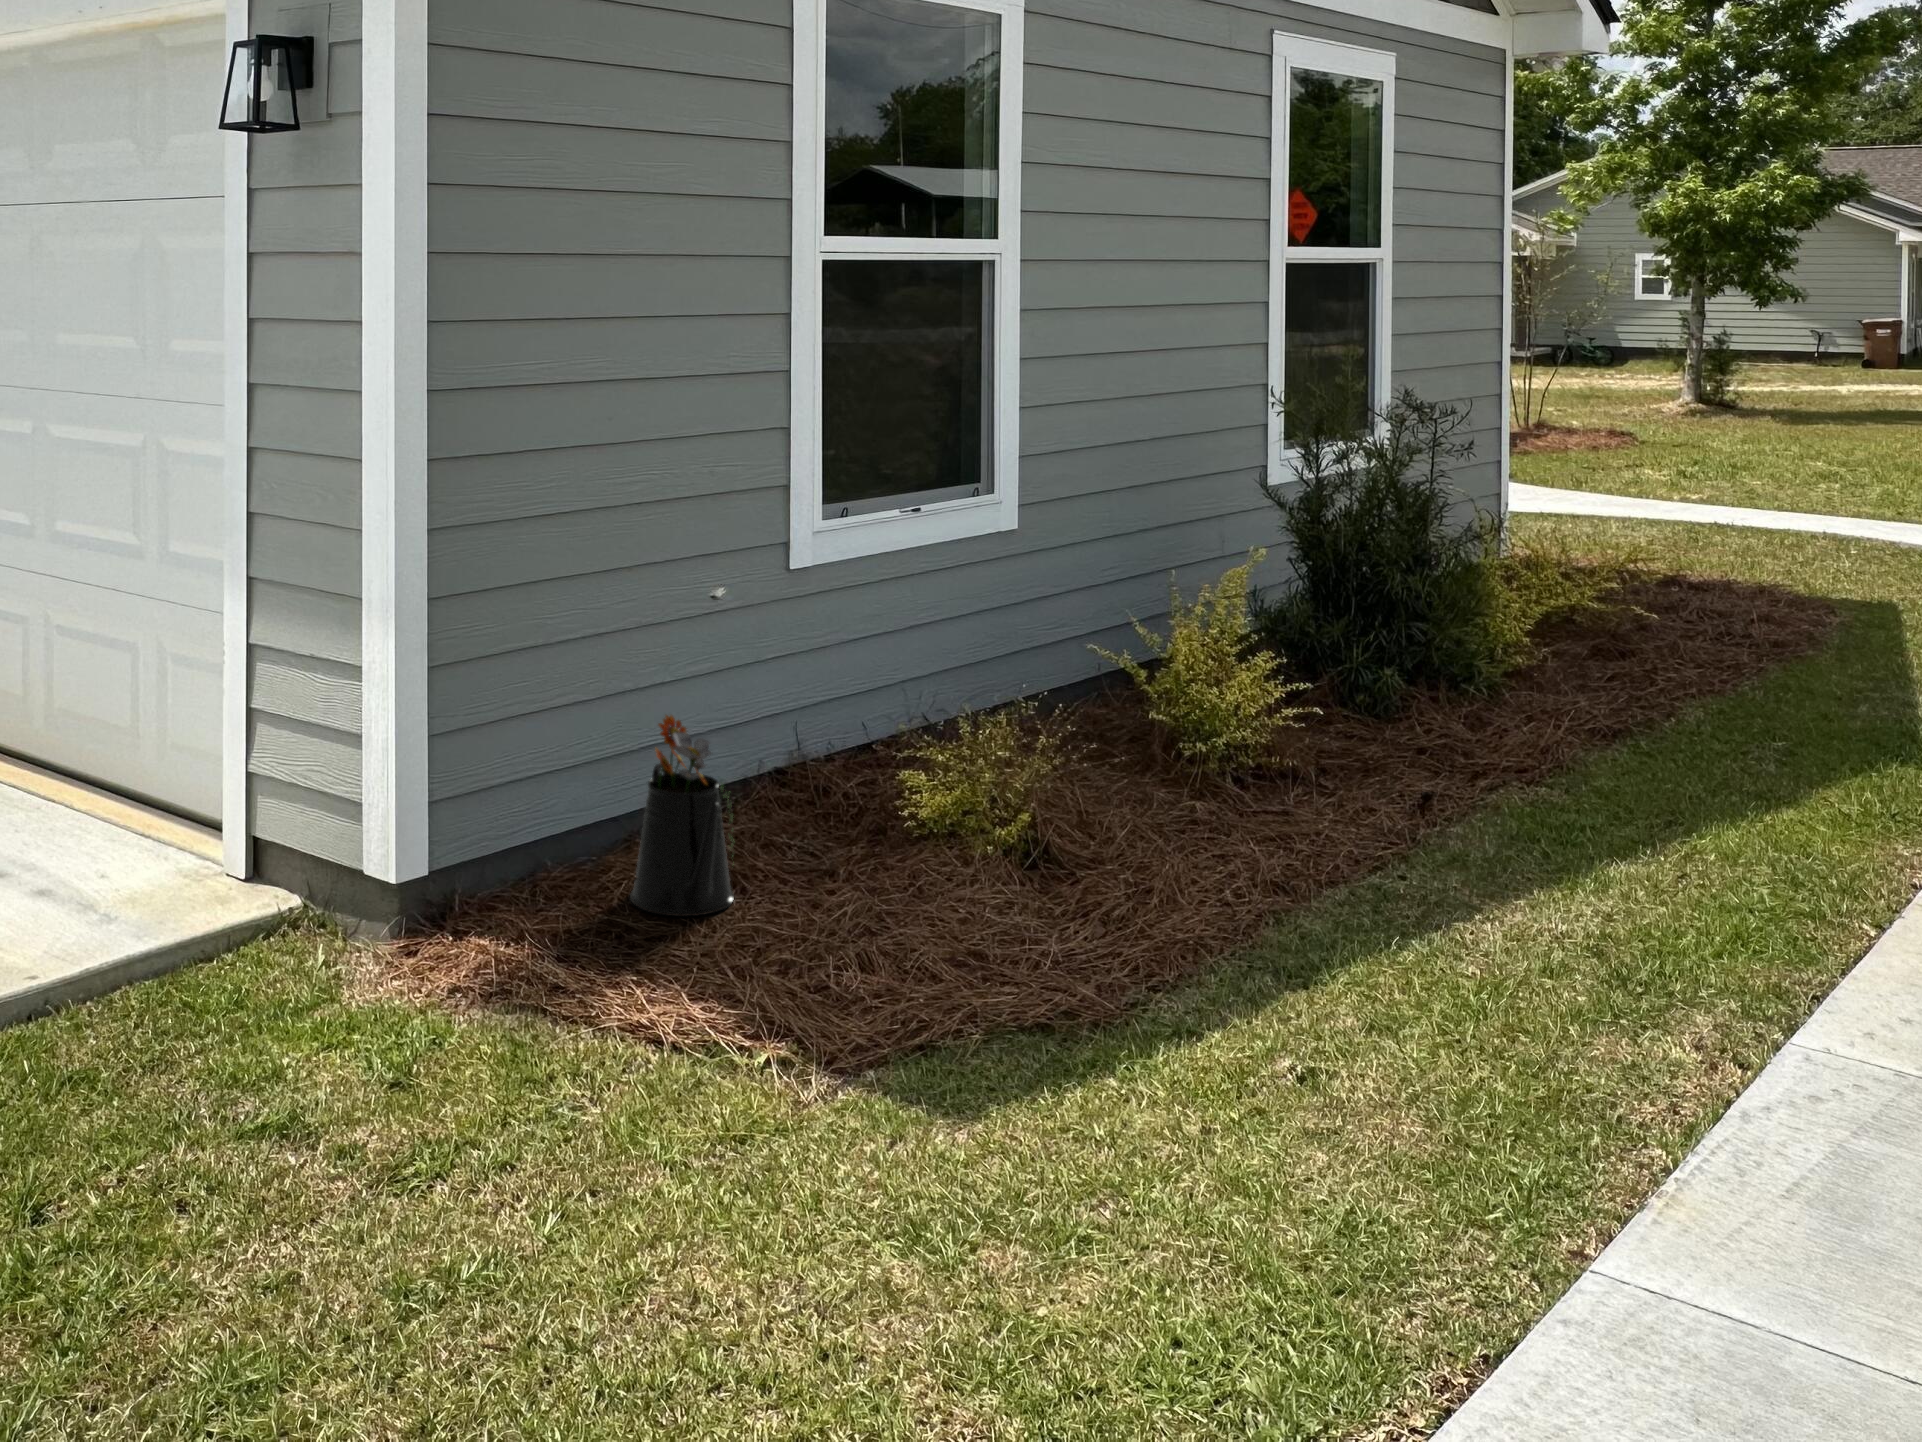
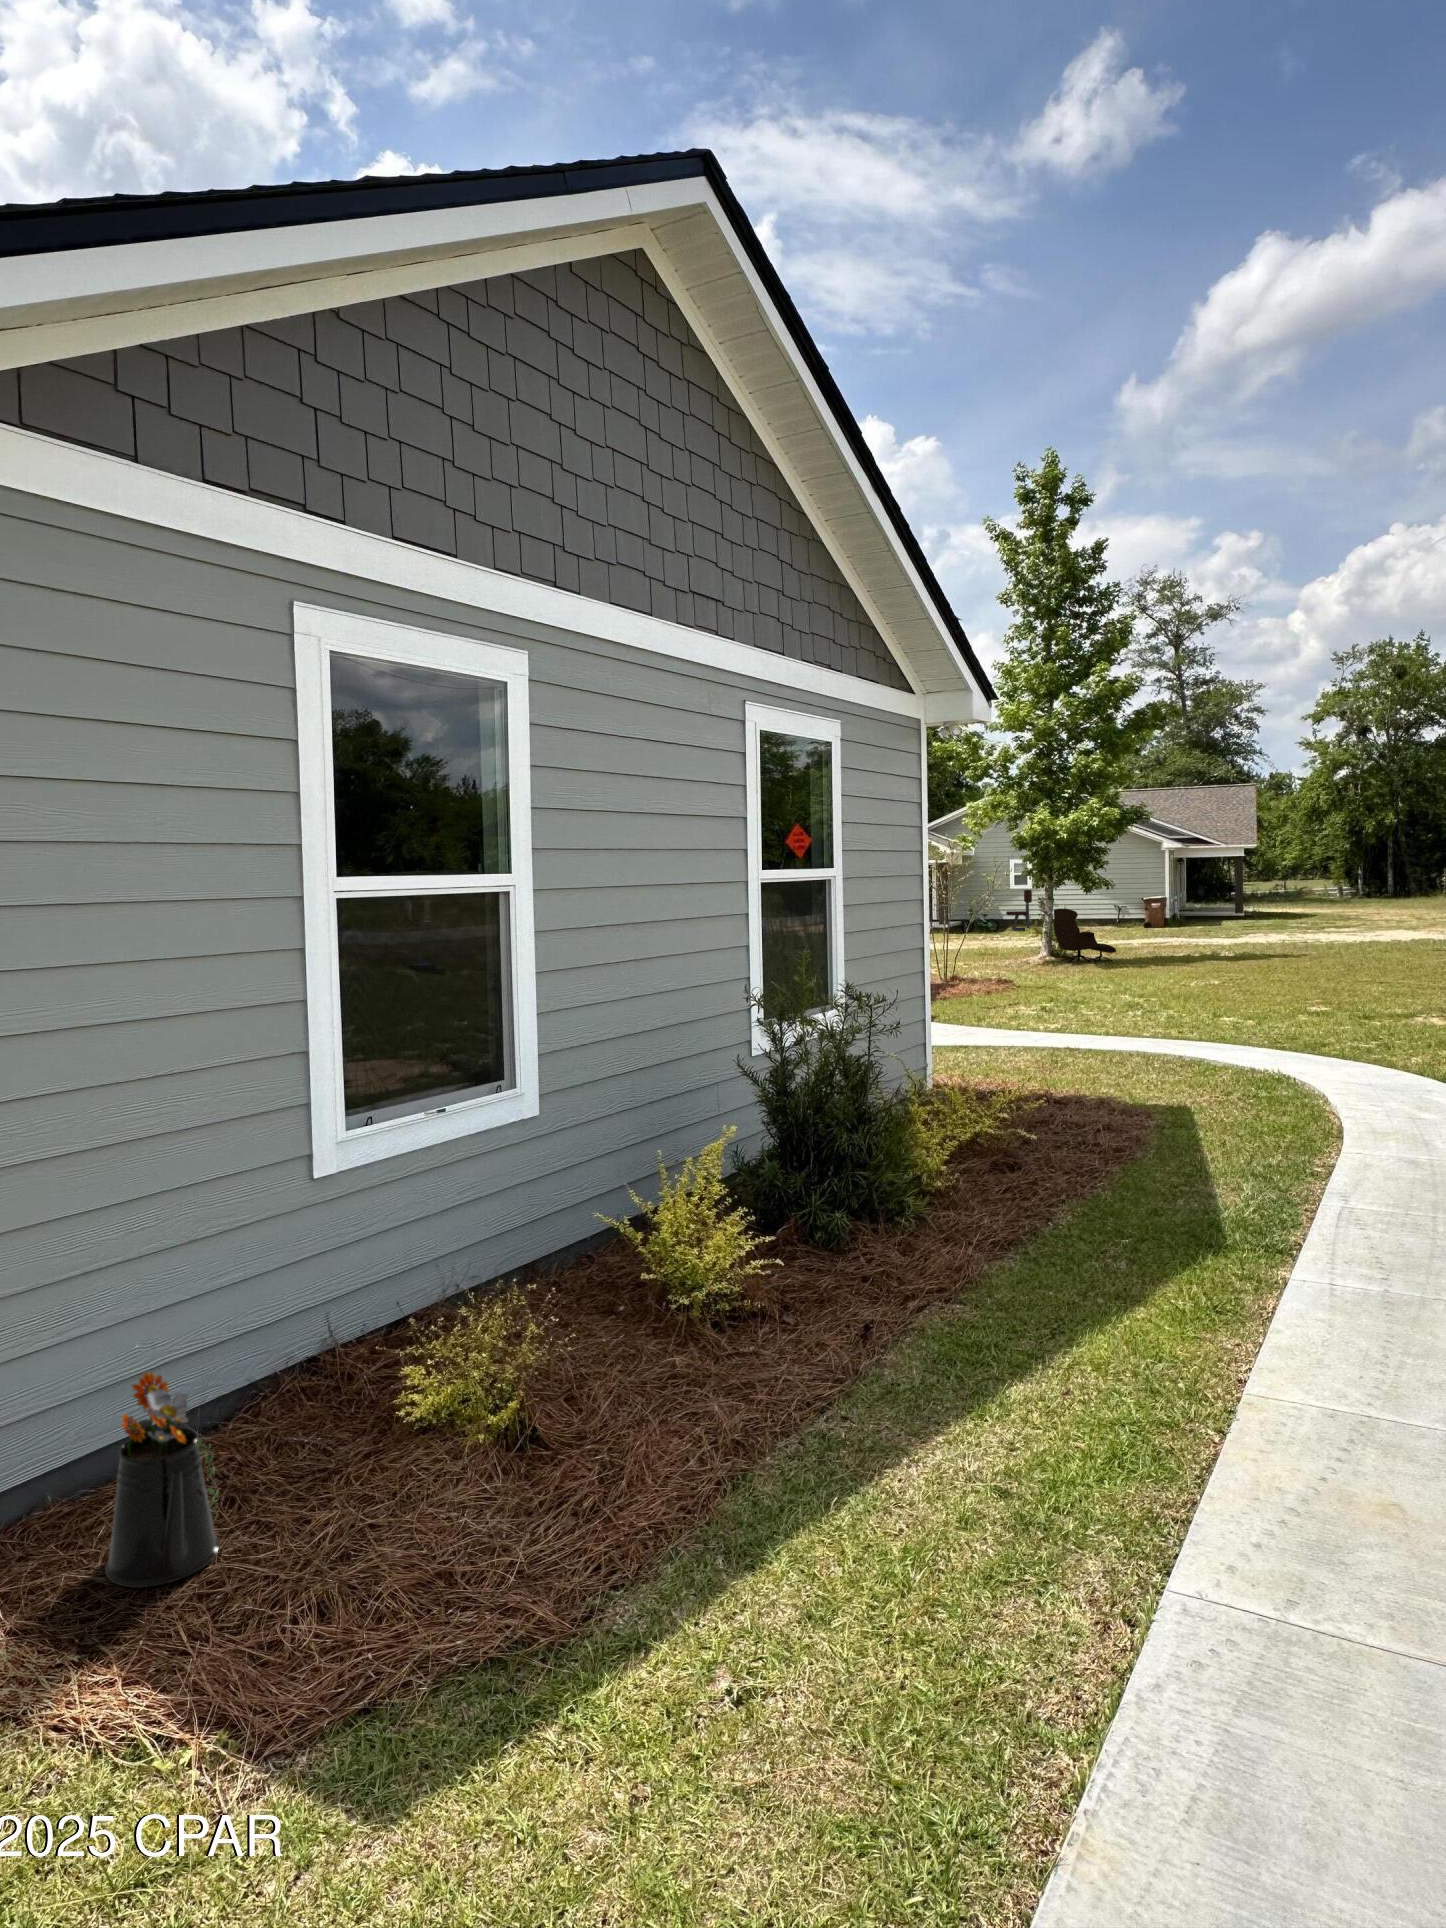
bench: none [1626,297,1670,360] -> present [1006,890,1032,931]
lounge chair: none [1703,325,1807,408] -> present [1054,909,1116,962]

